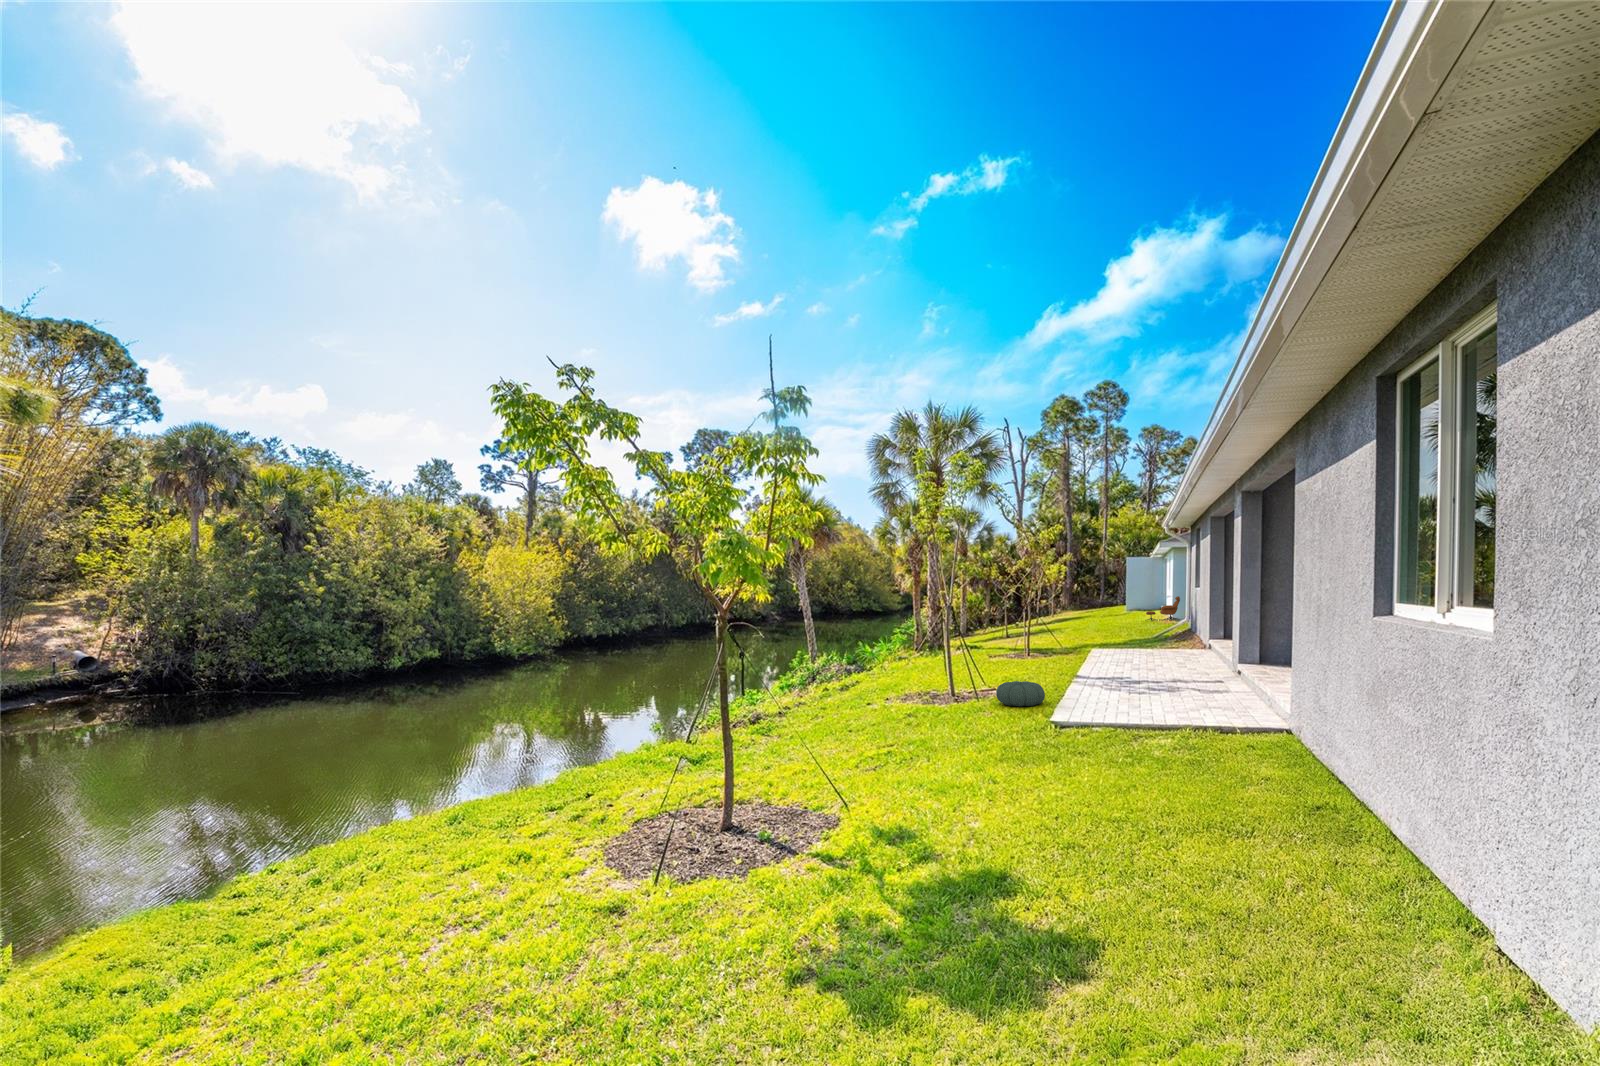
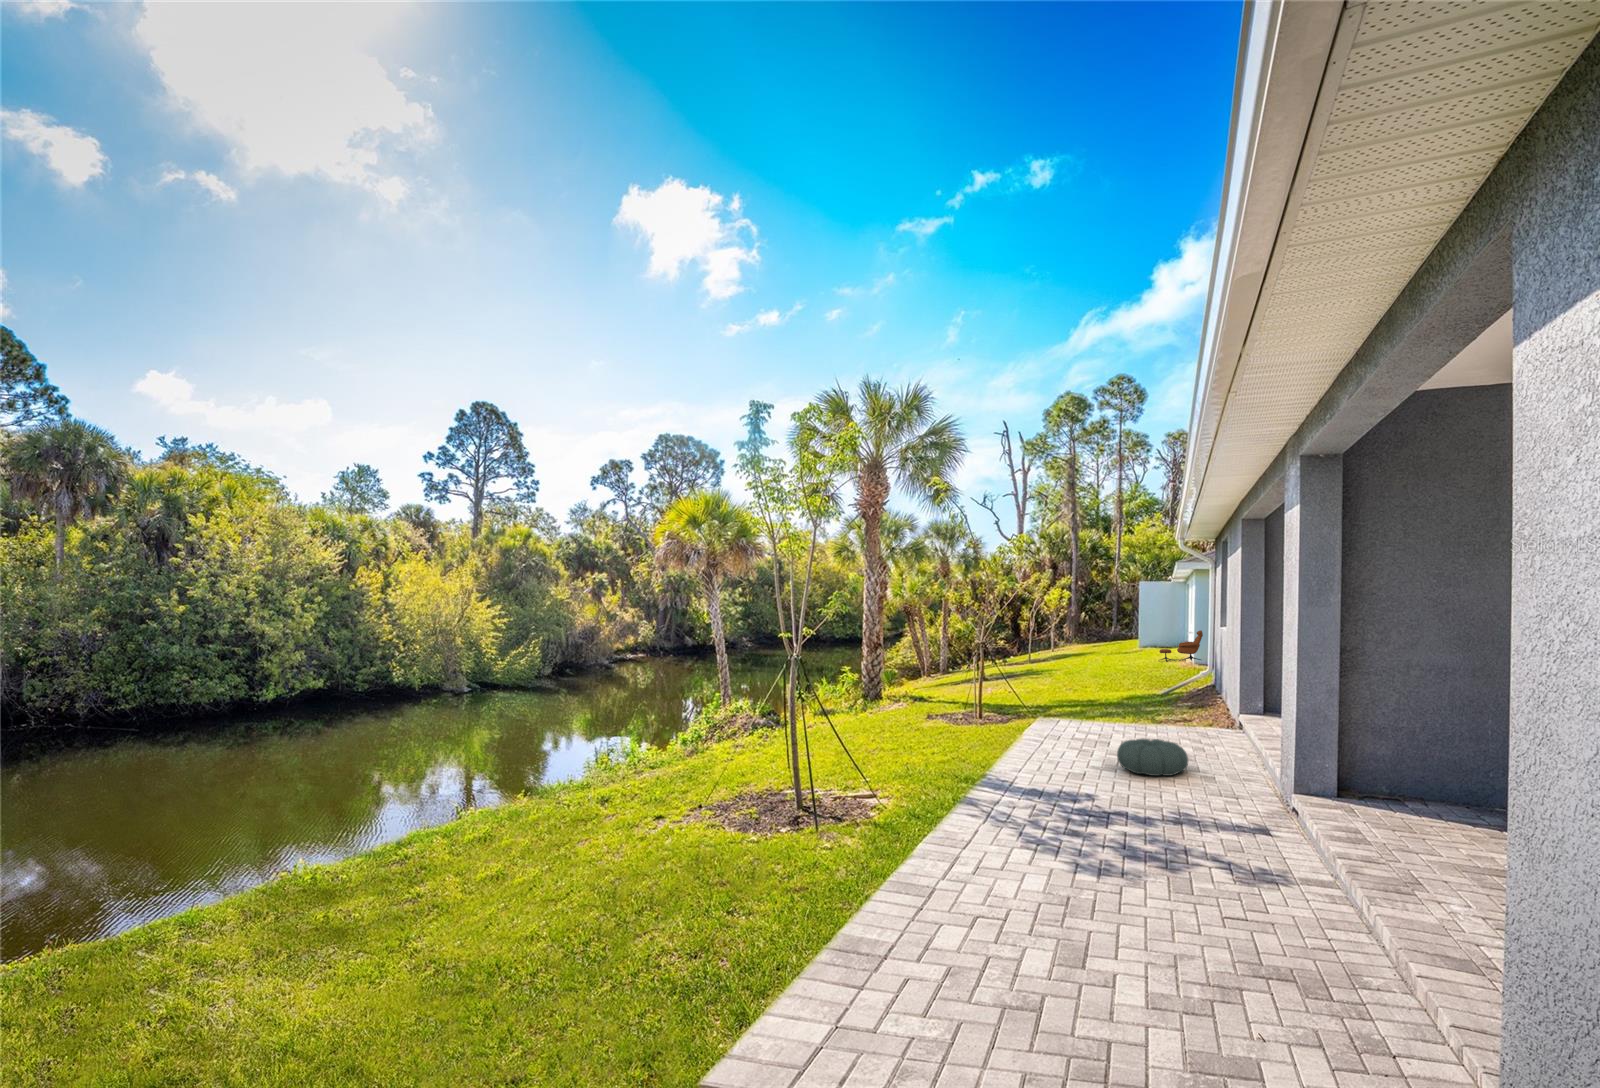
pouf: present [996,681,1045,706] -> present [1117,739,1188,776]

